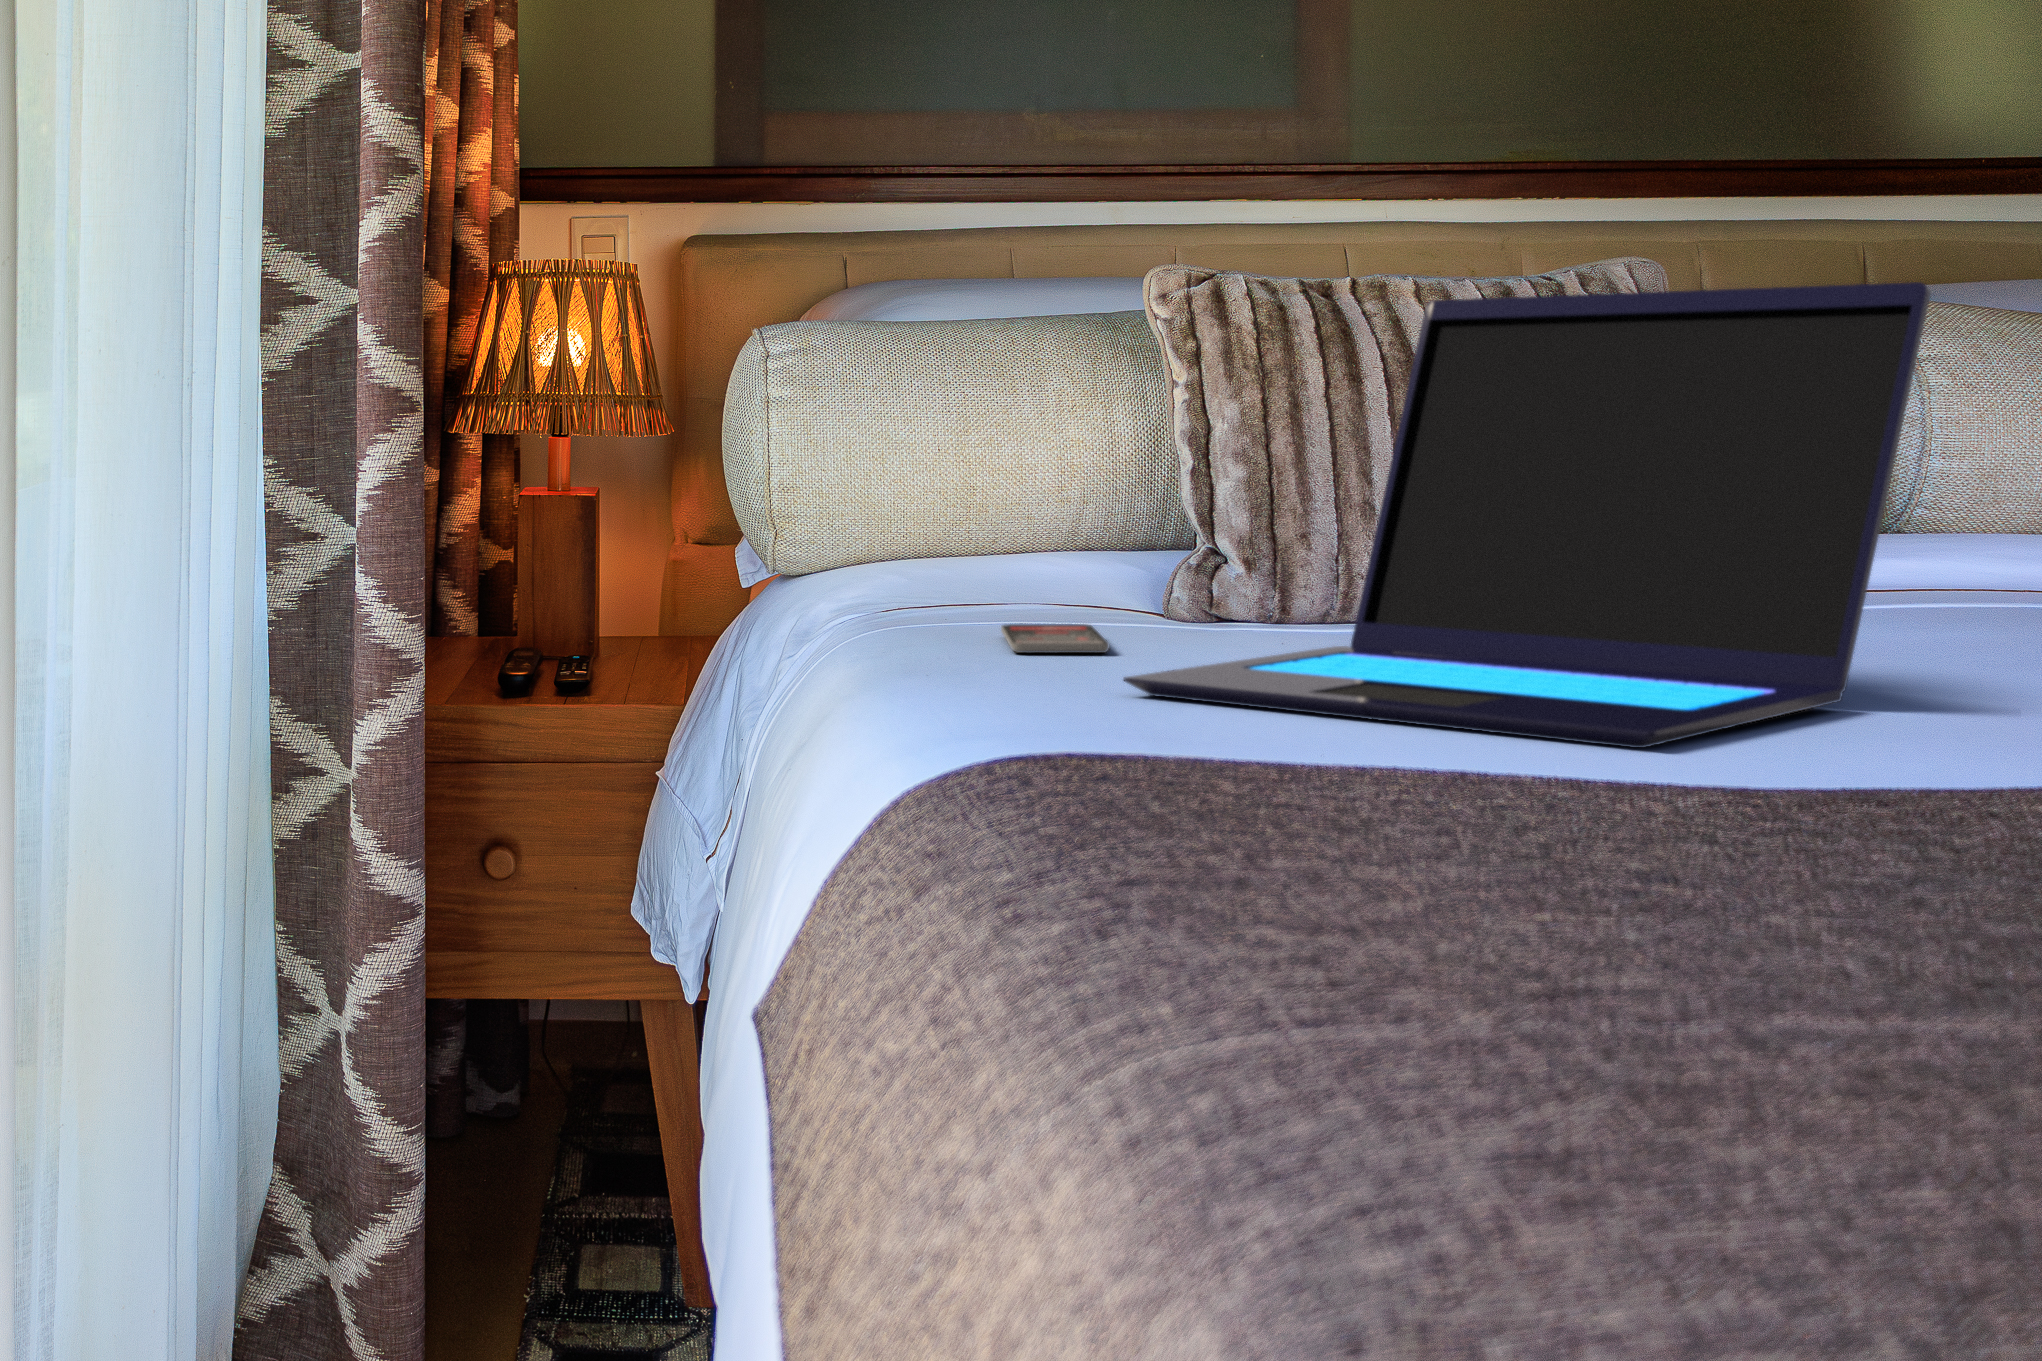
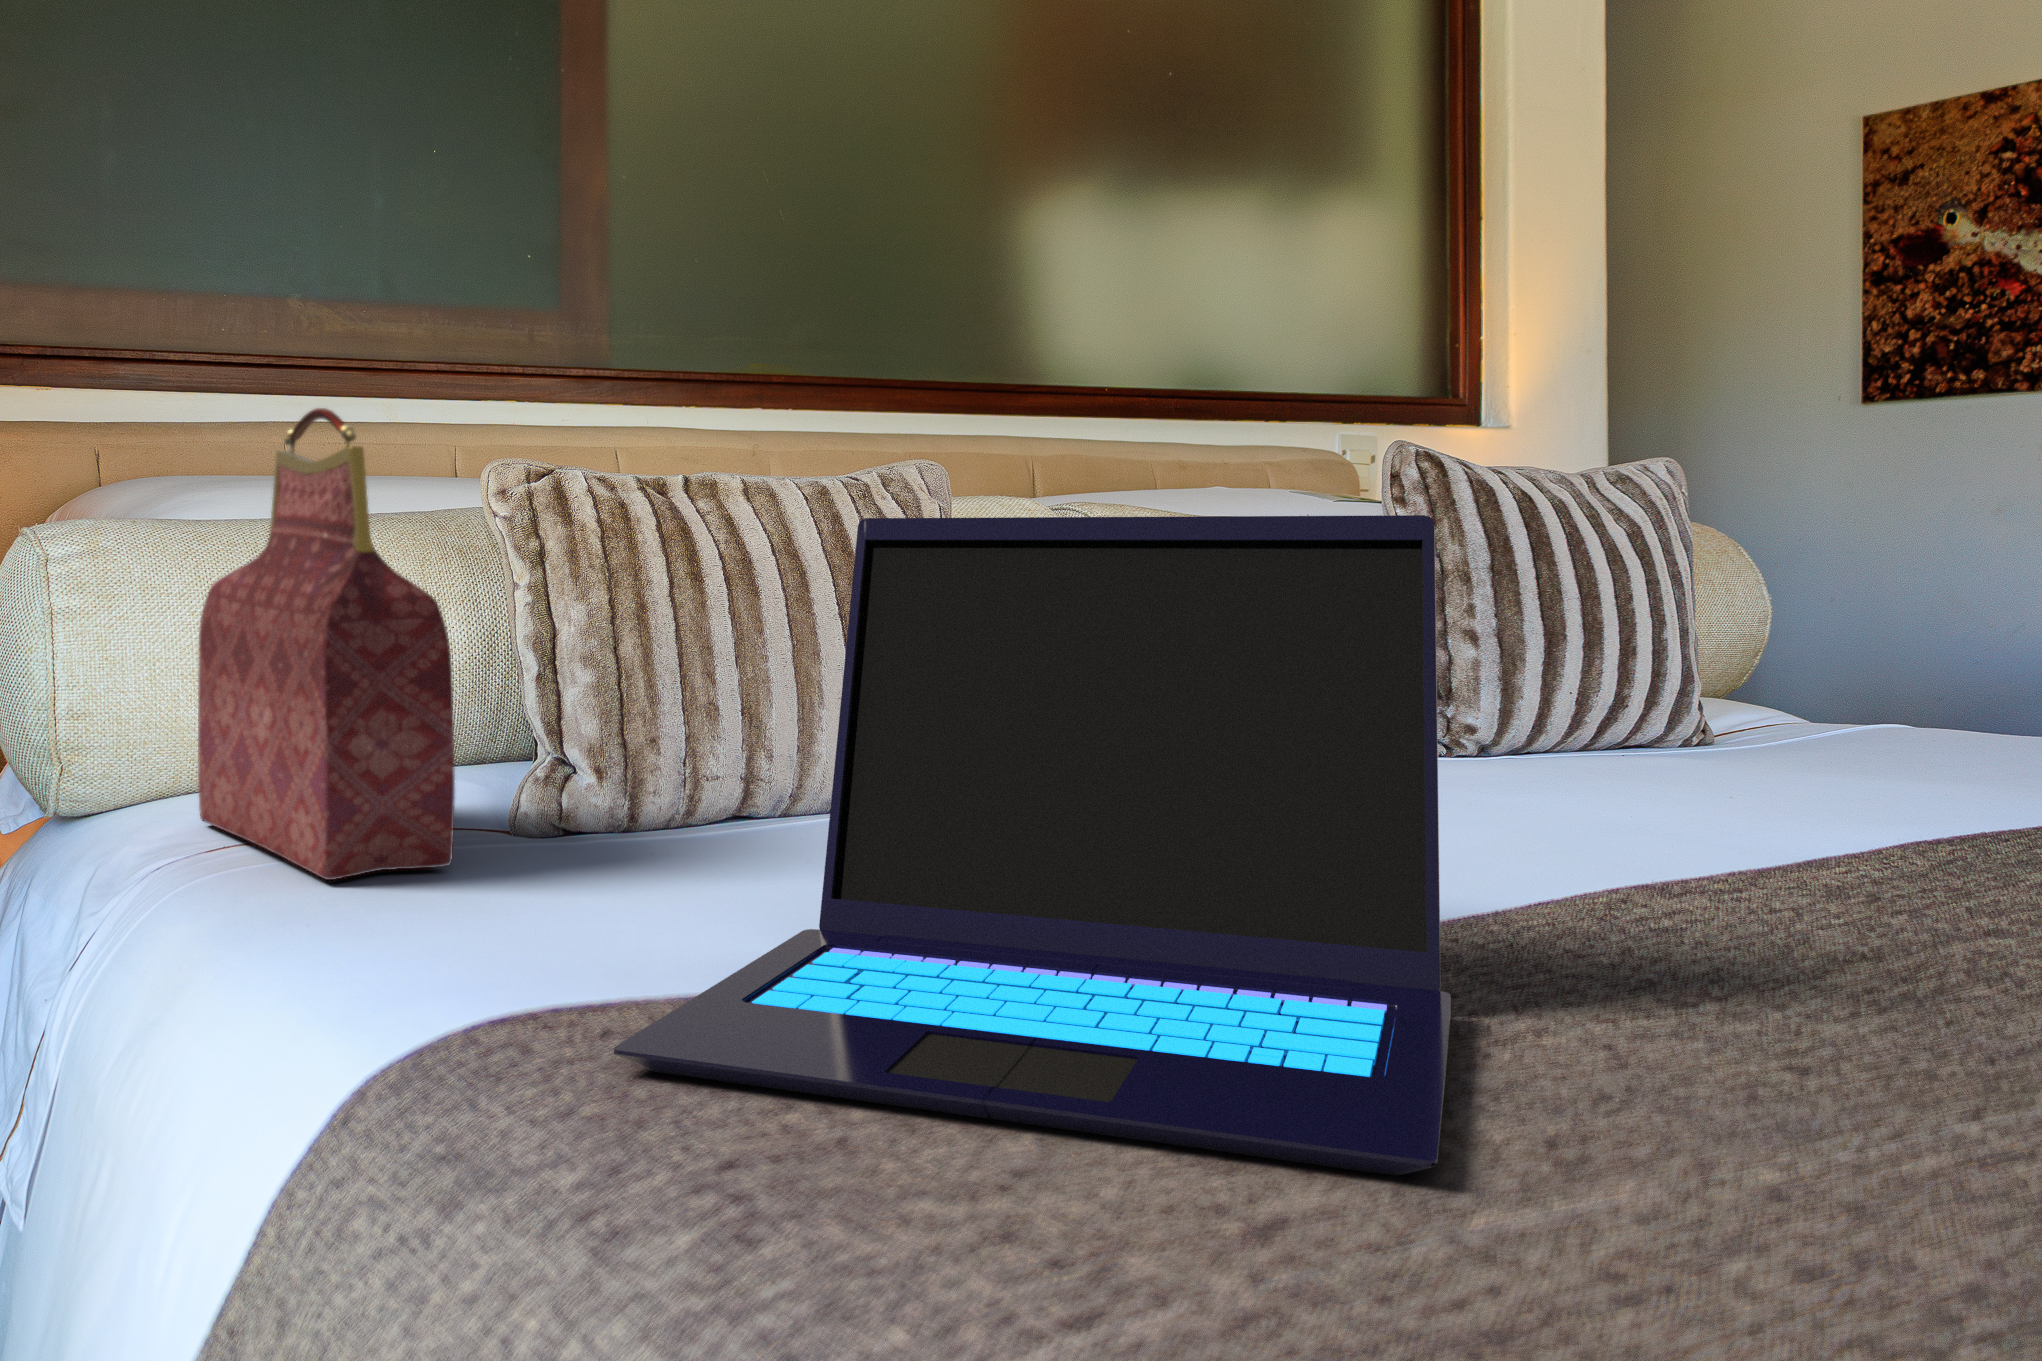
handbag: none [886,215,1088,622] -> present [198,408,455,880]
smartphone: present [1001,624,1109,653] -> none [369,885,522,953]

